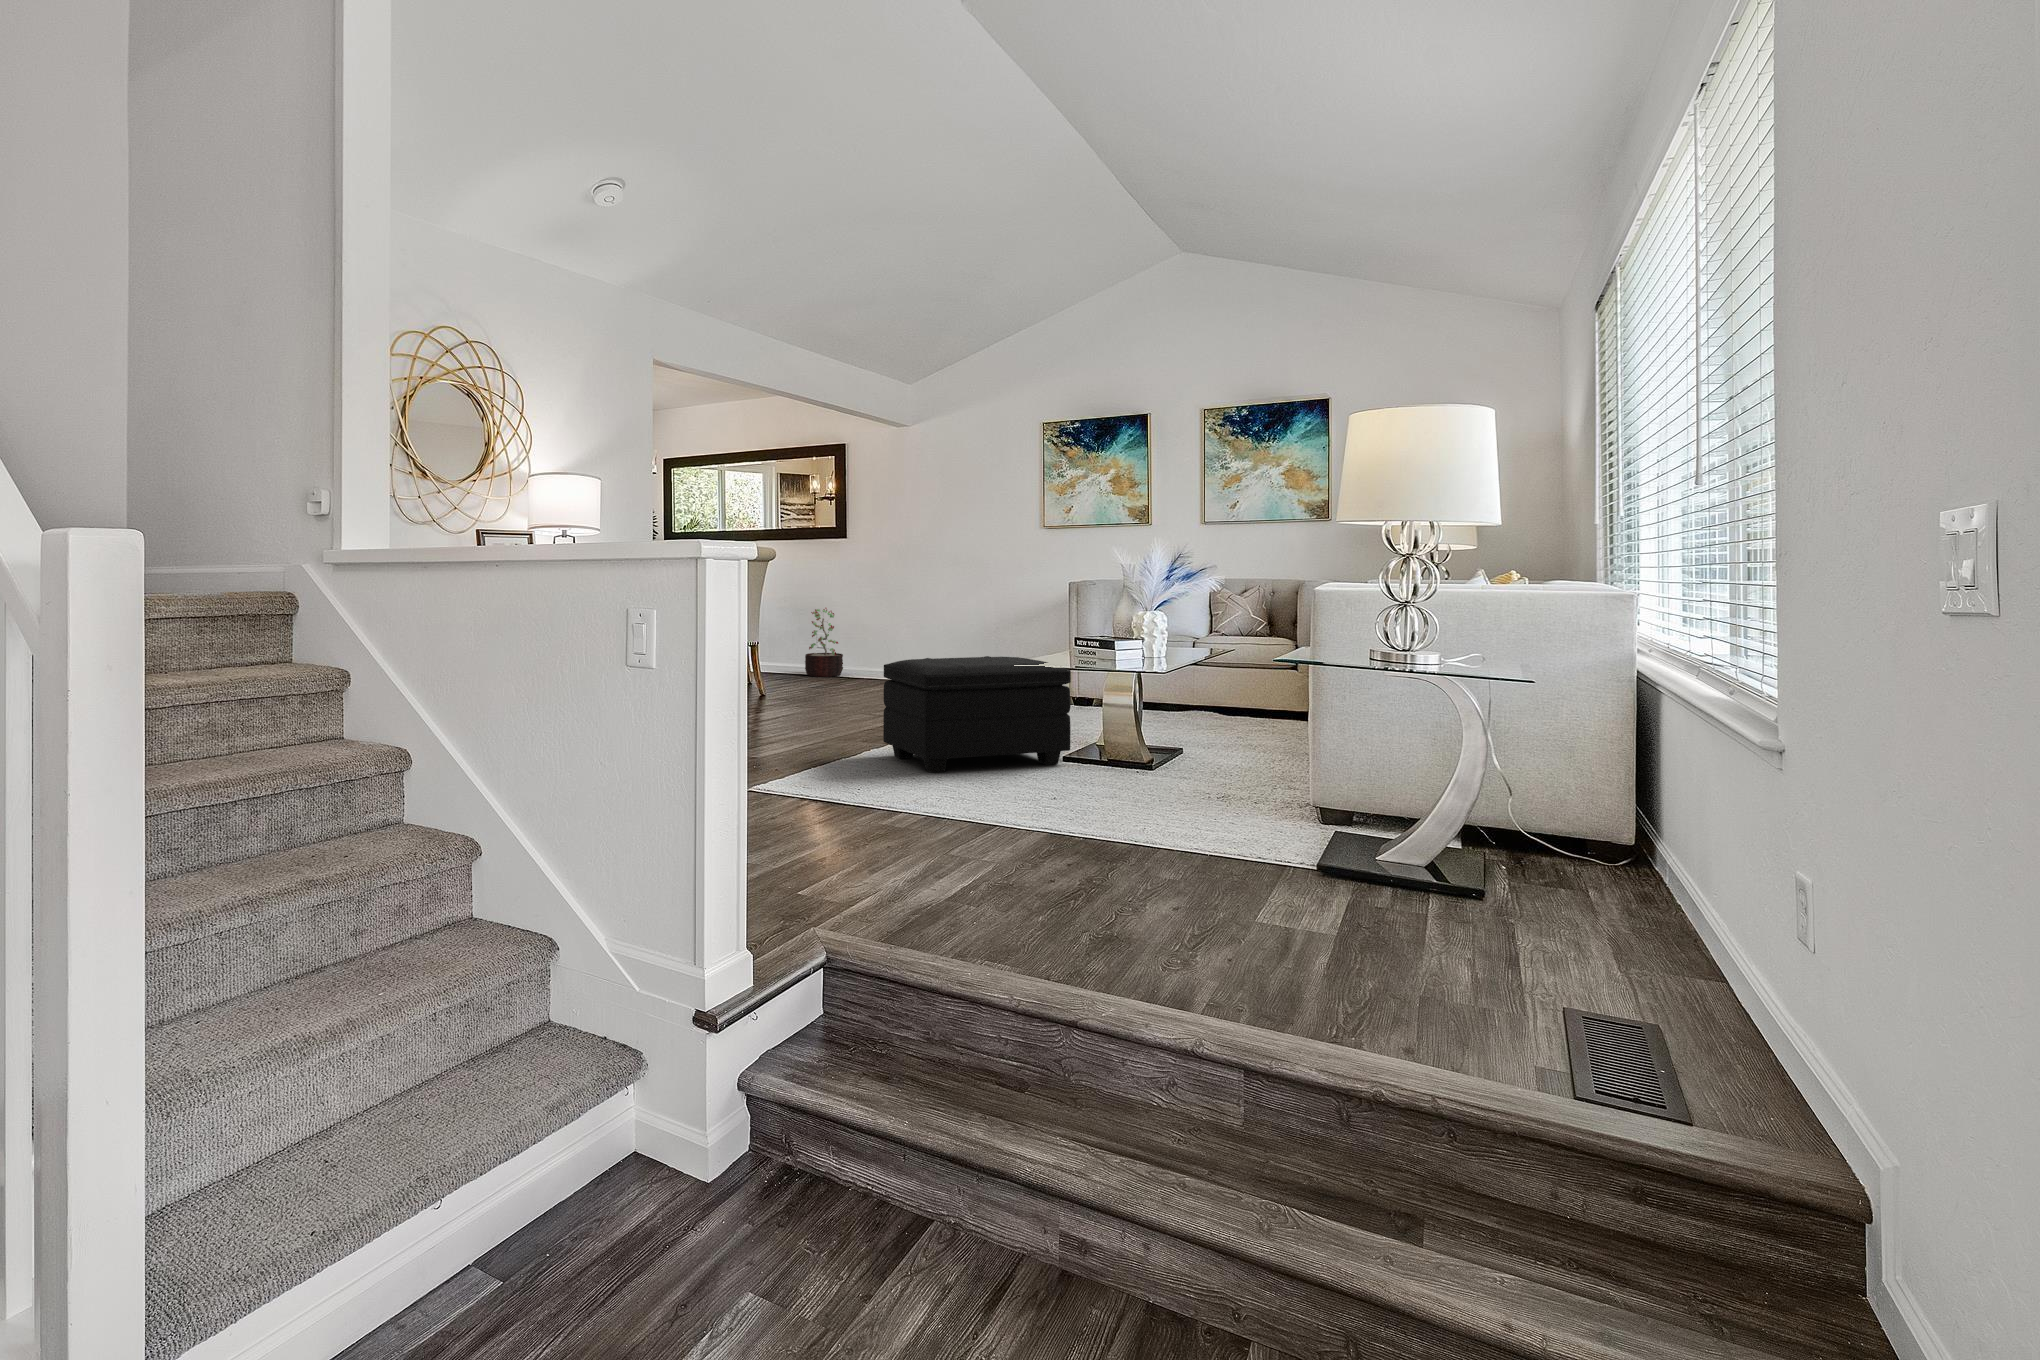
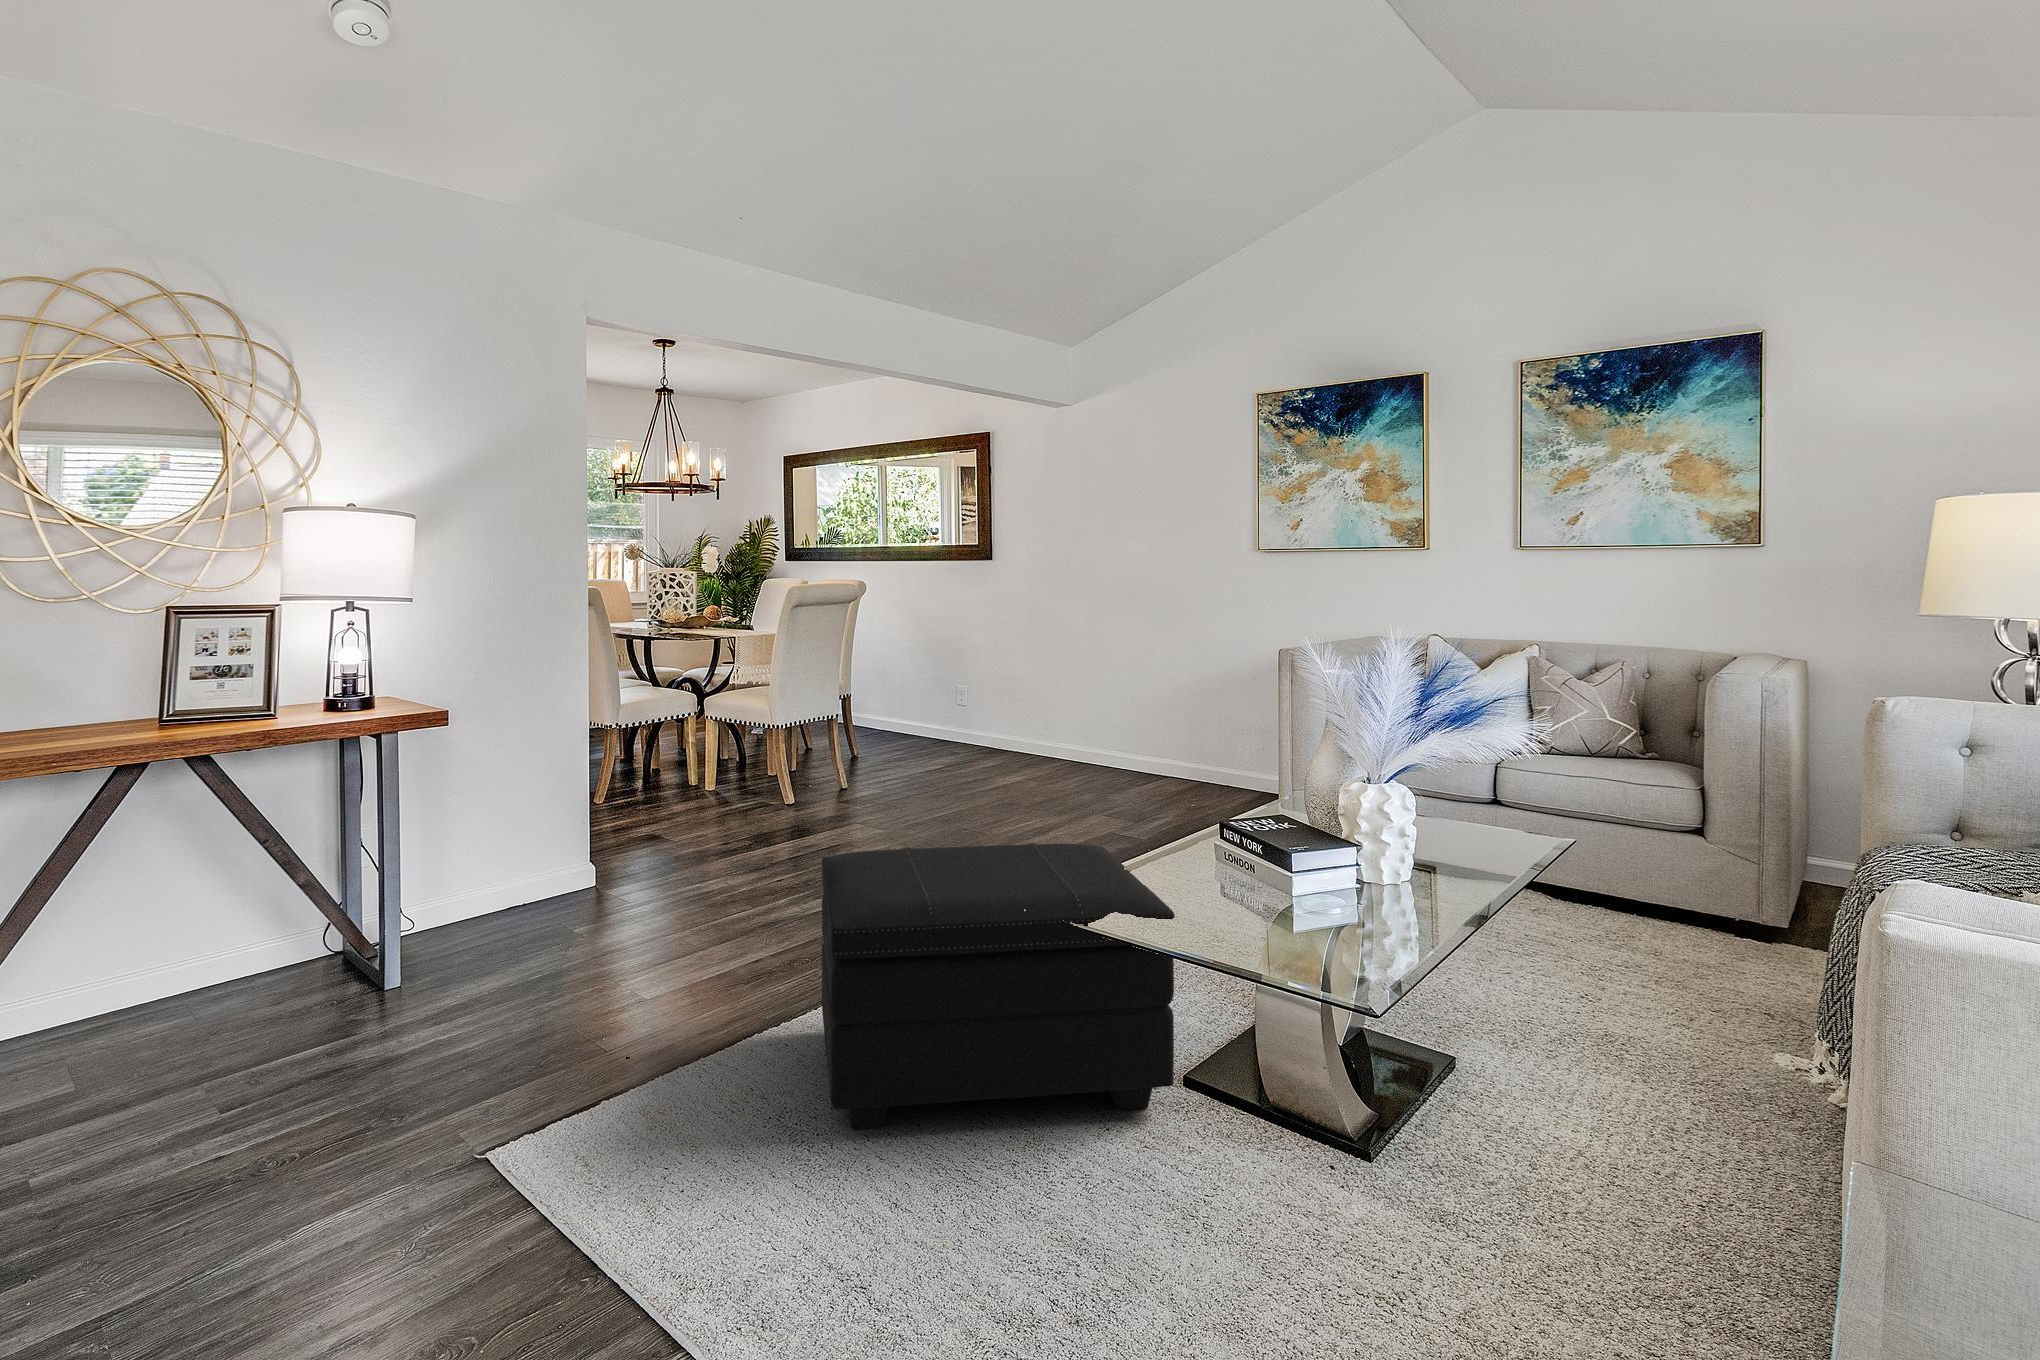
decorative plant: present [805,608,843,677] -> none [933,654,986,751]

